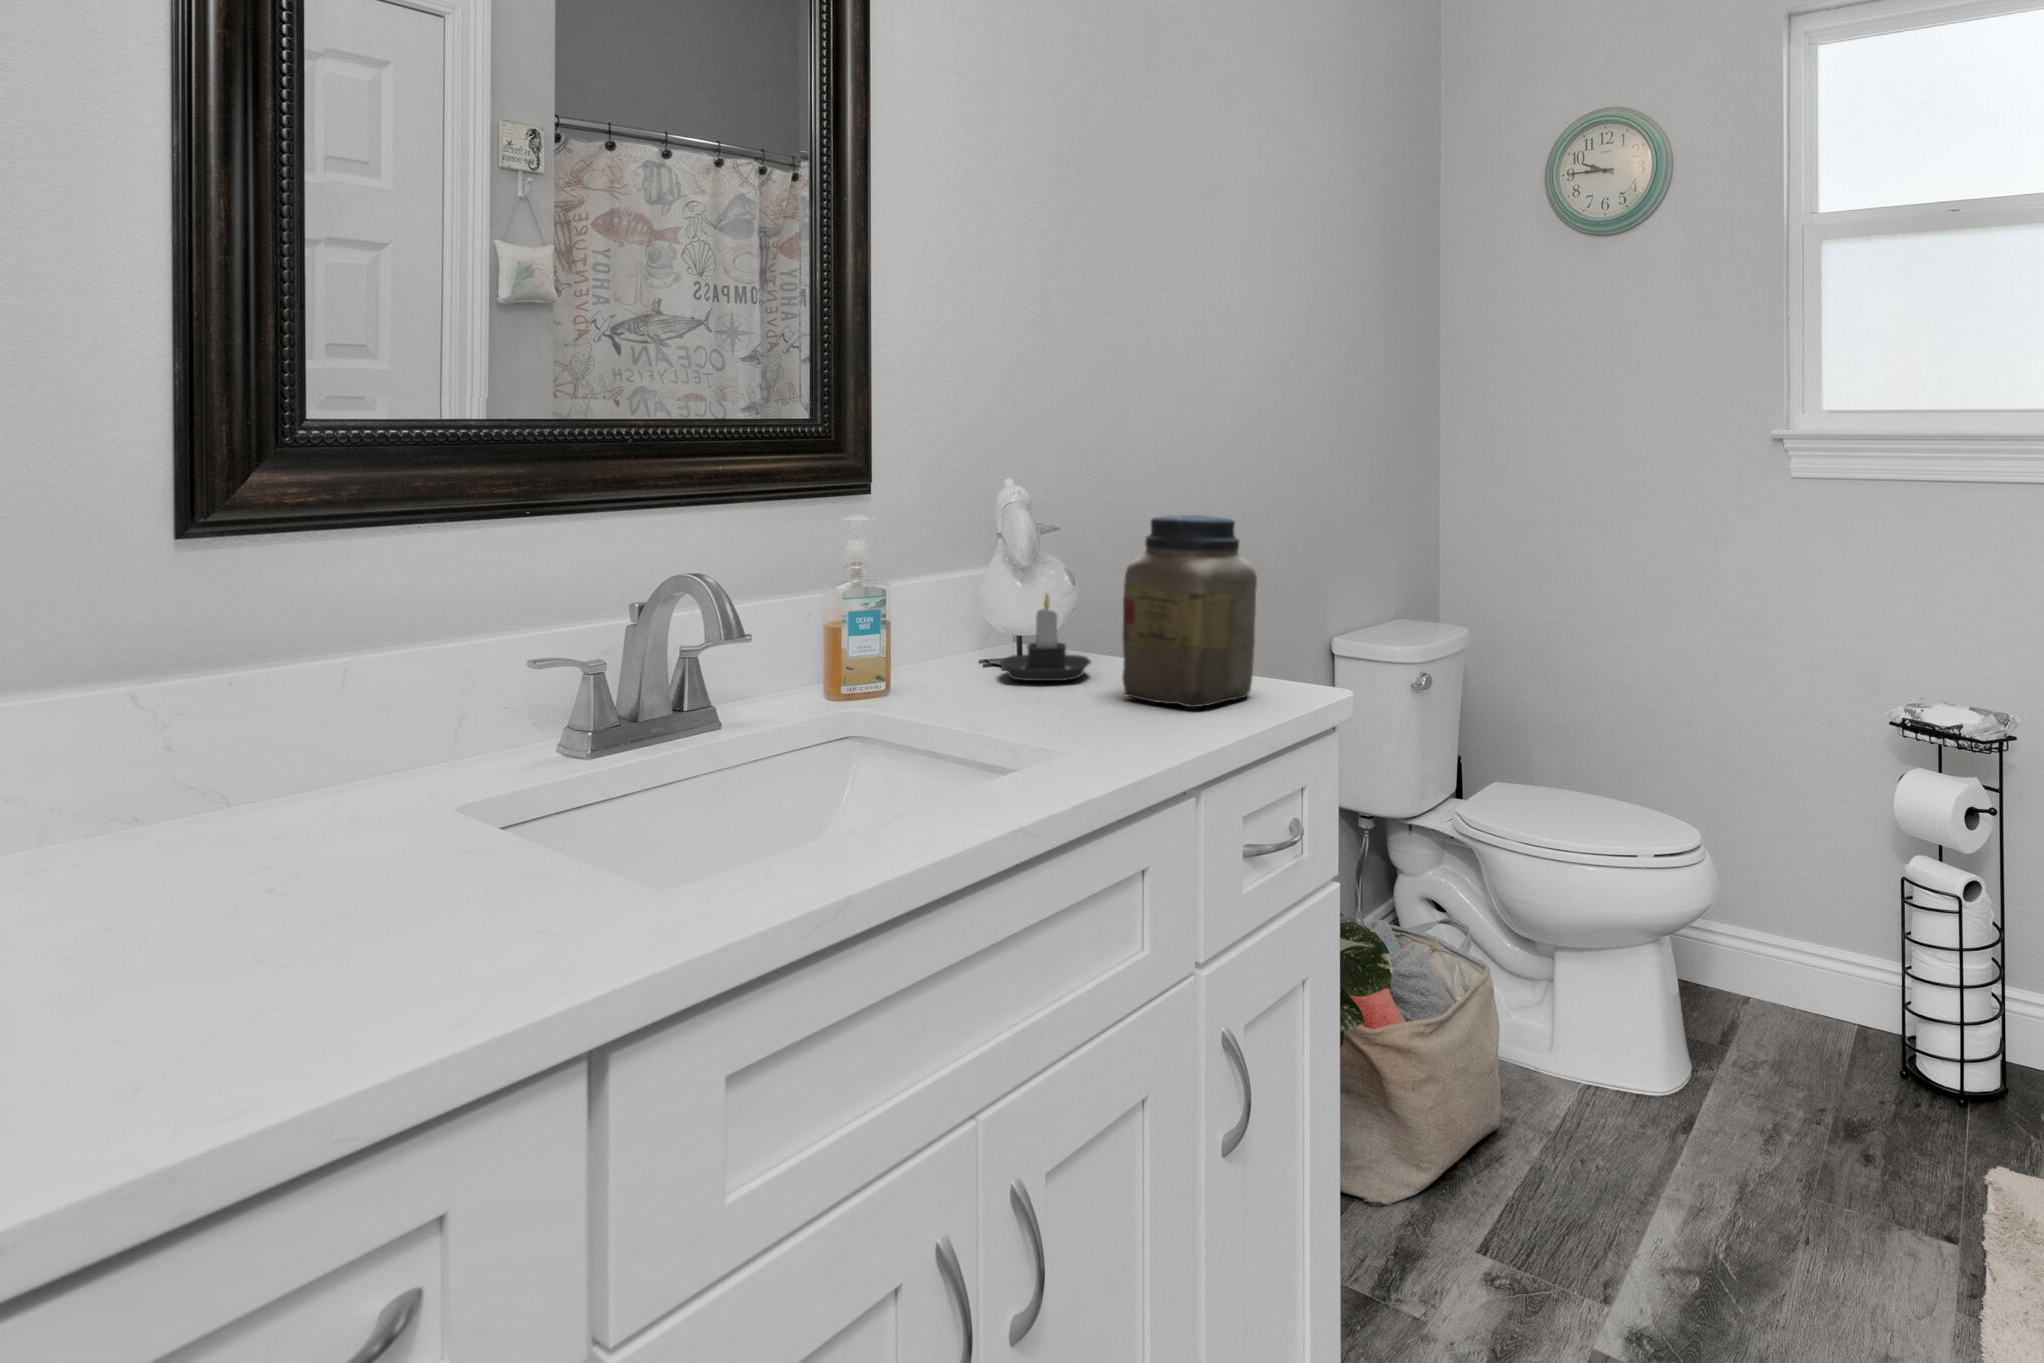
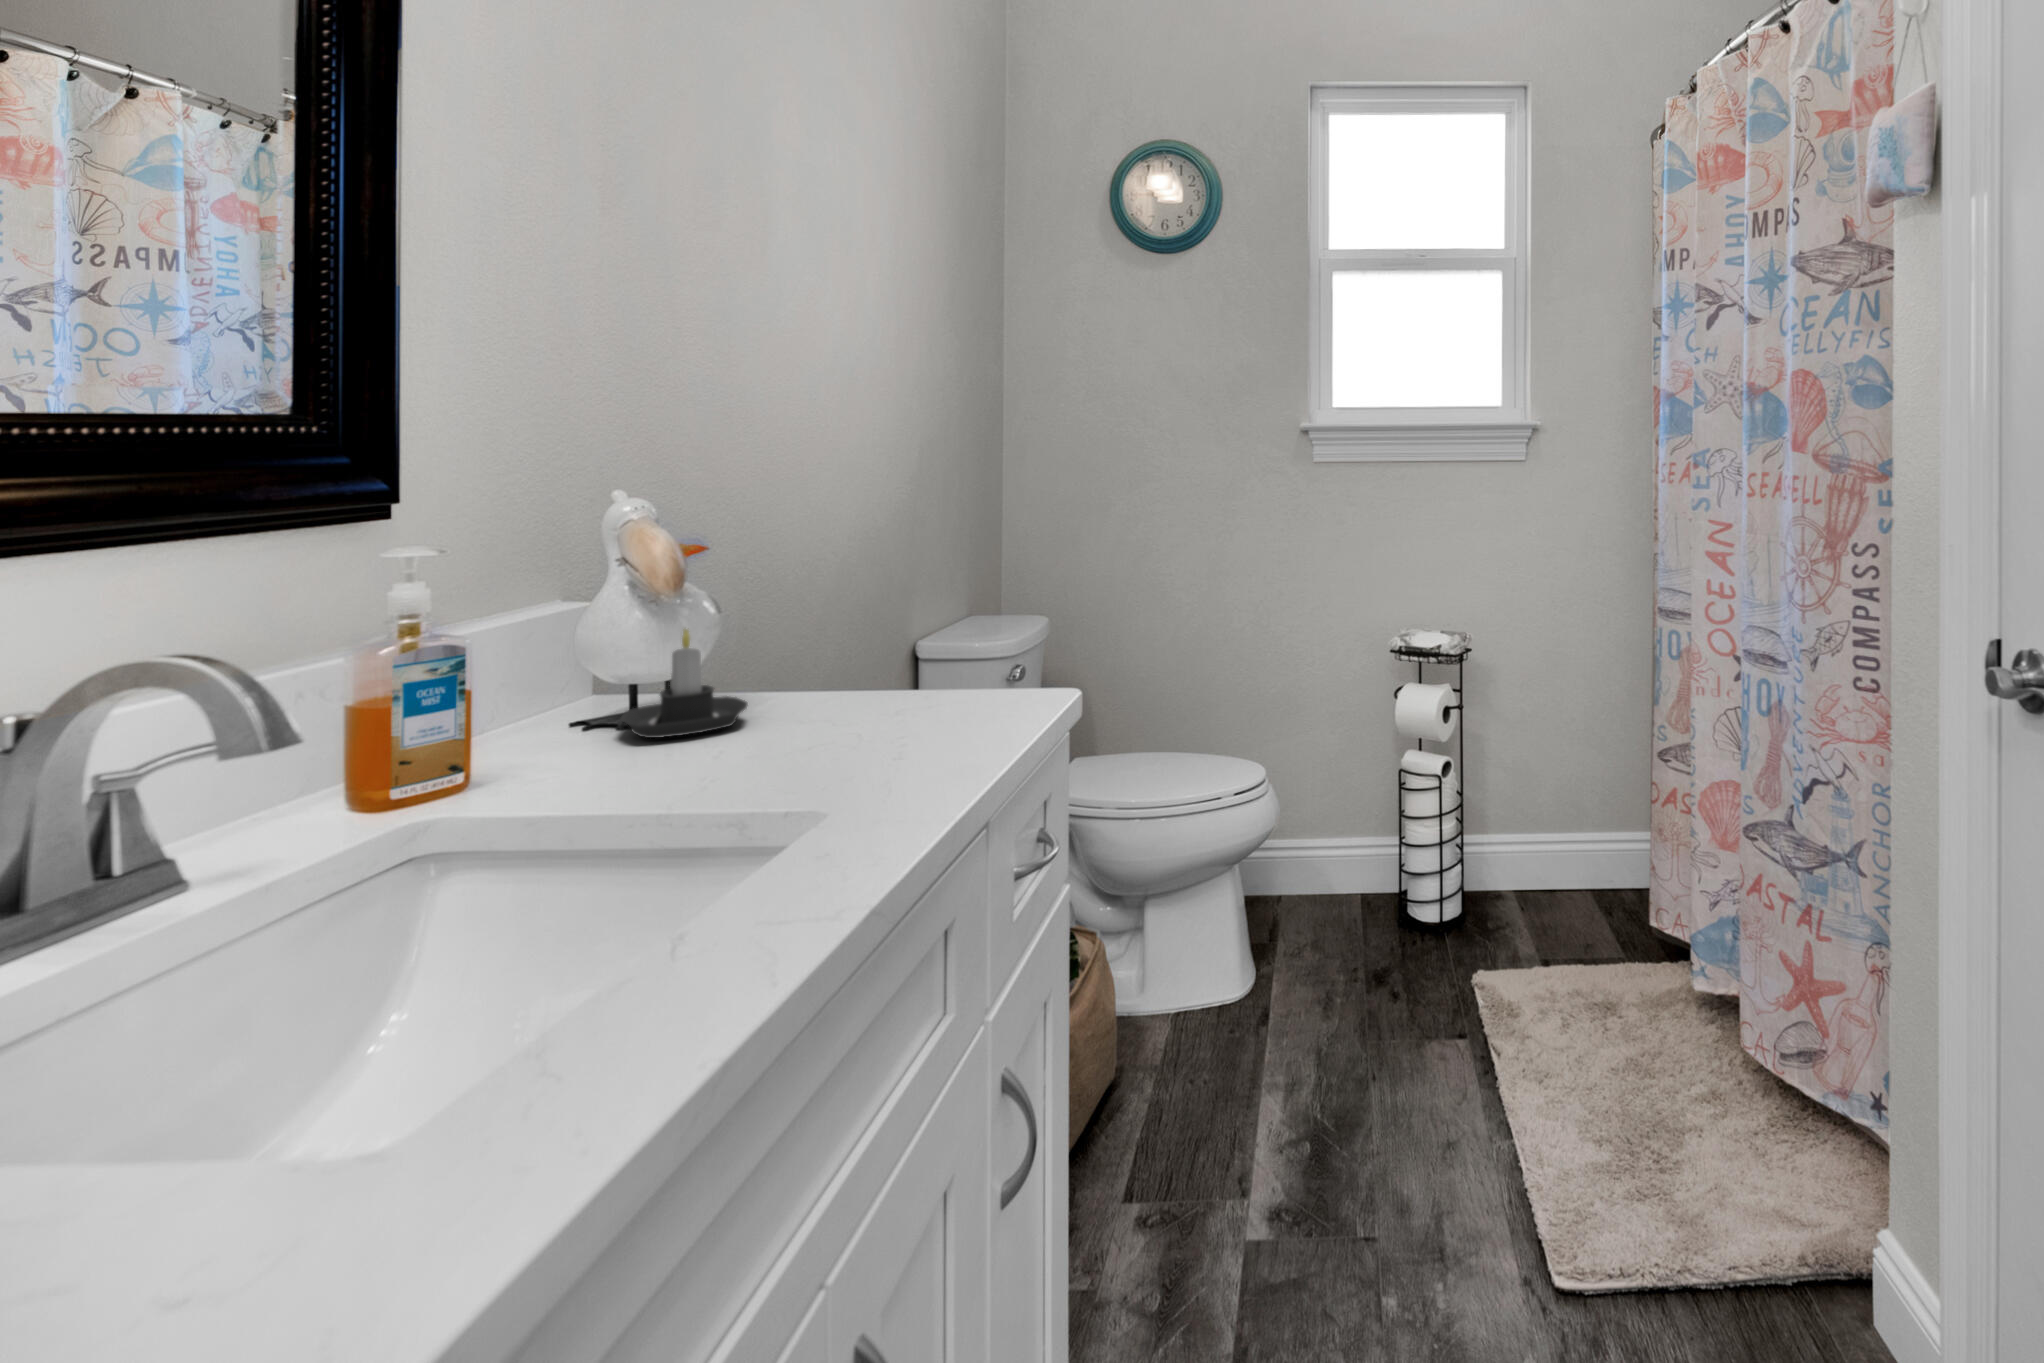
jar: present [1122,515,1257,707] -> none [813,525,967,738]

